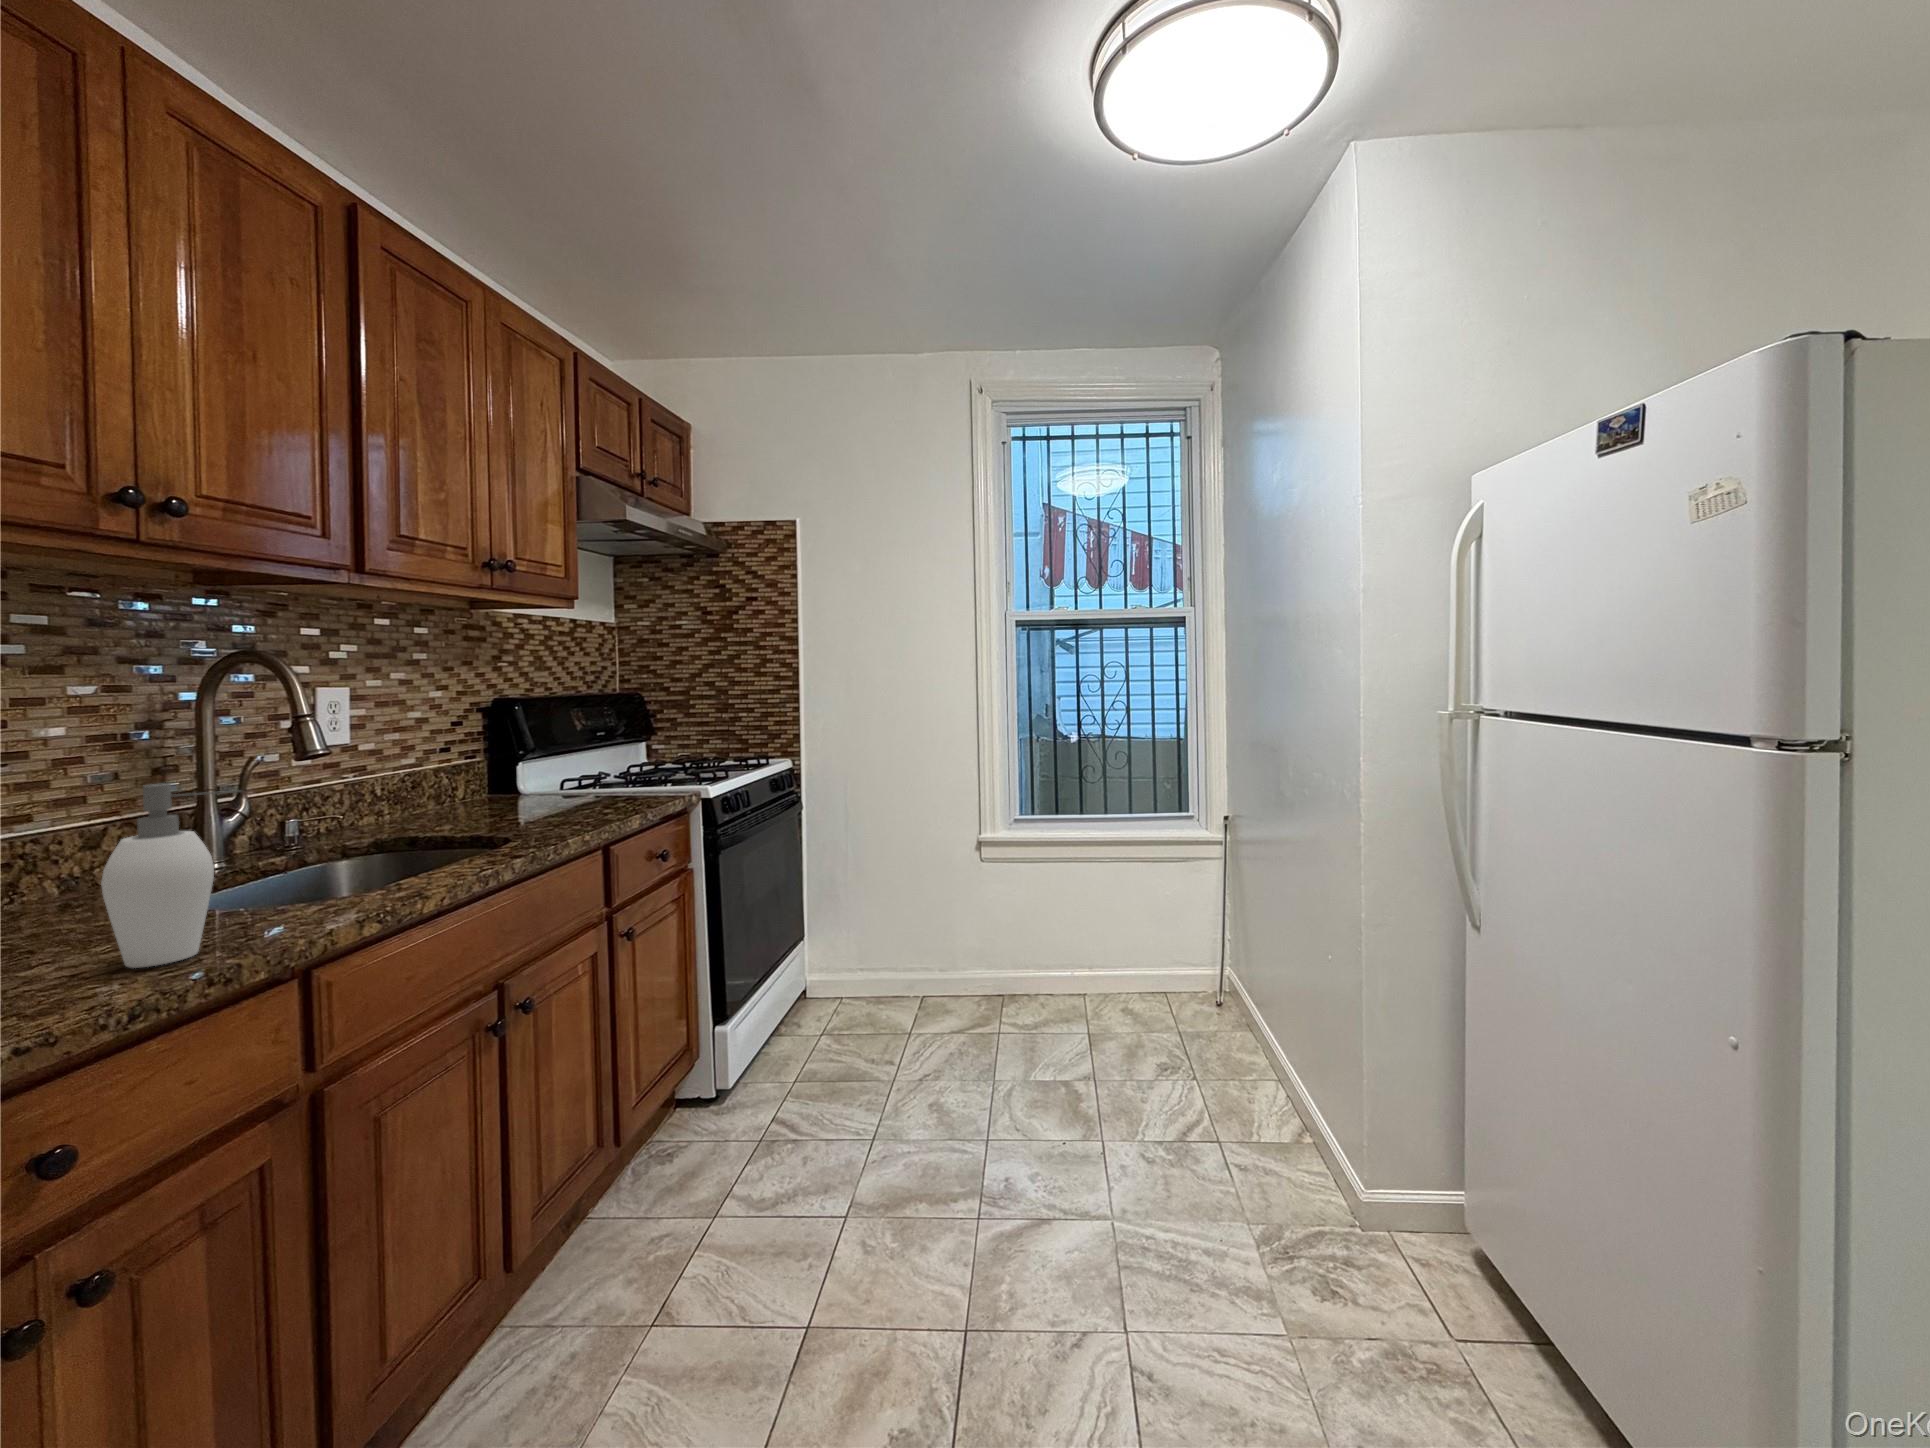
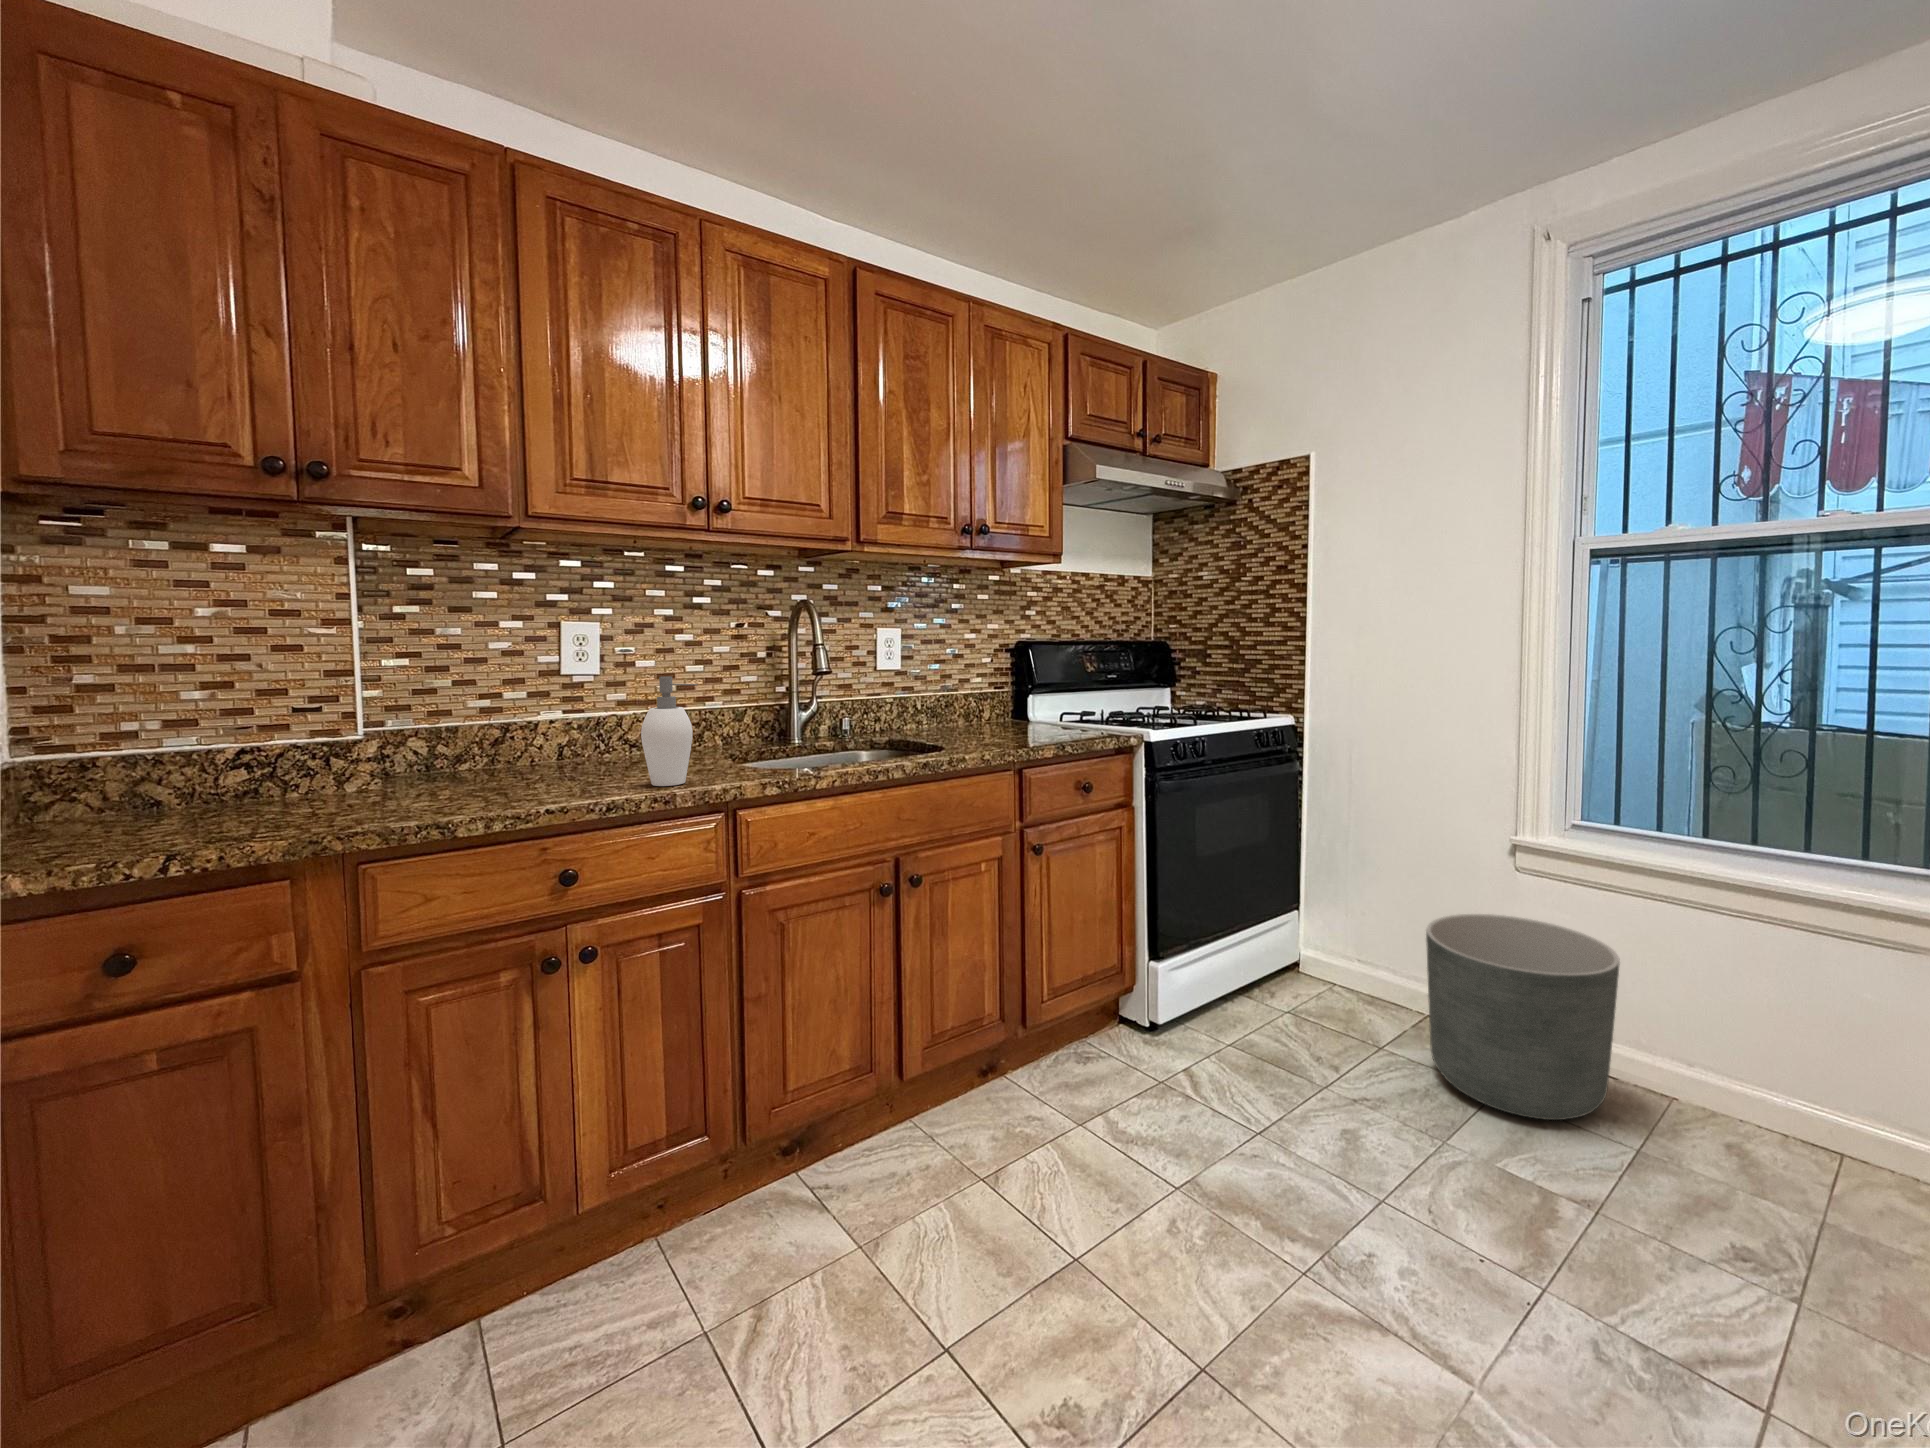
planter: none [942,896,1066,1043] -> present [1426,914,1620,1120]

